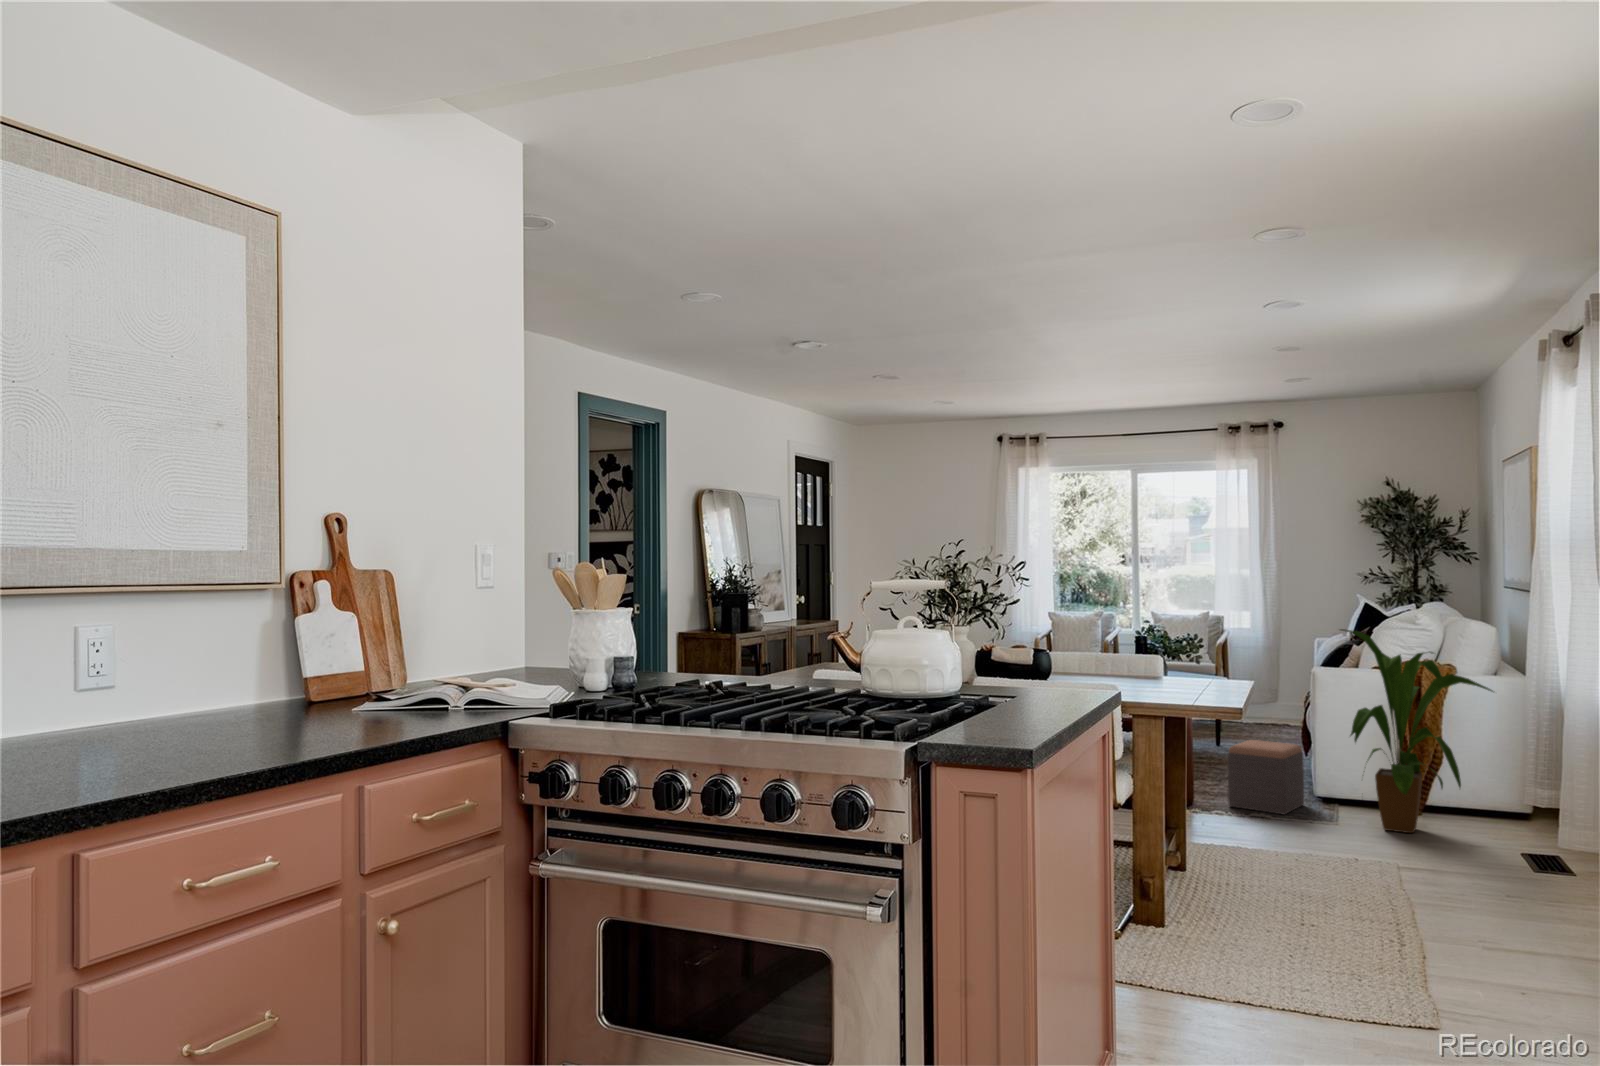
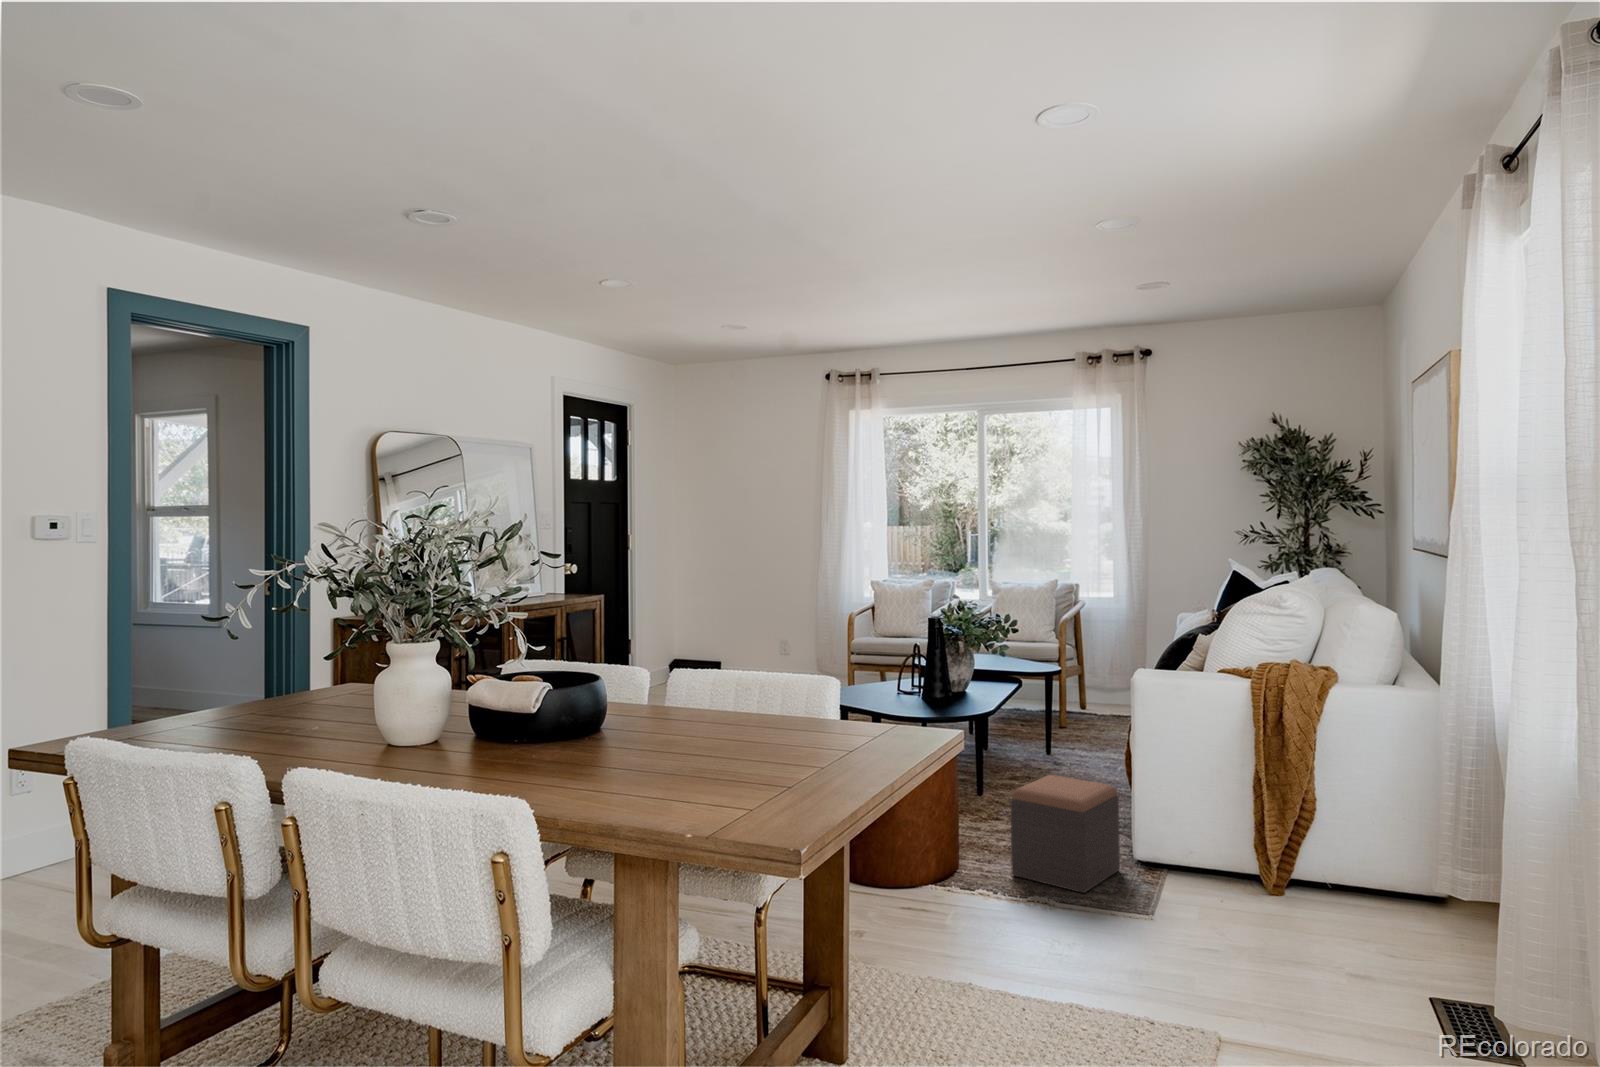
house plant: present [1340,629,1493,833] -> none [1154,625,1391,937]

